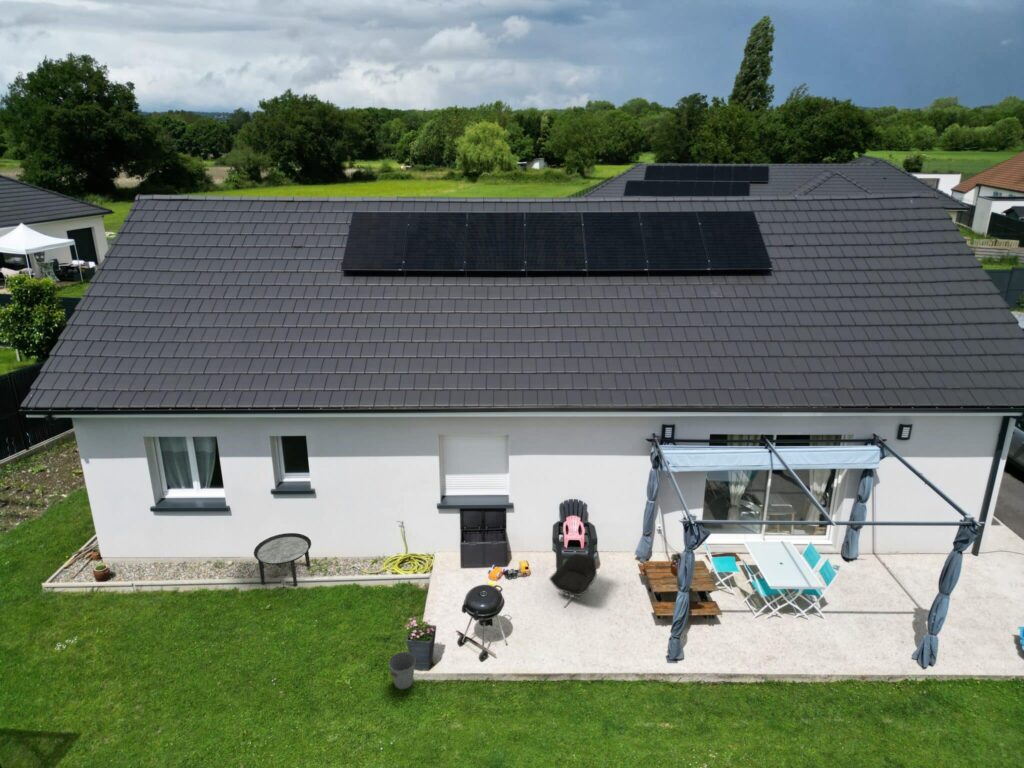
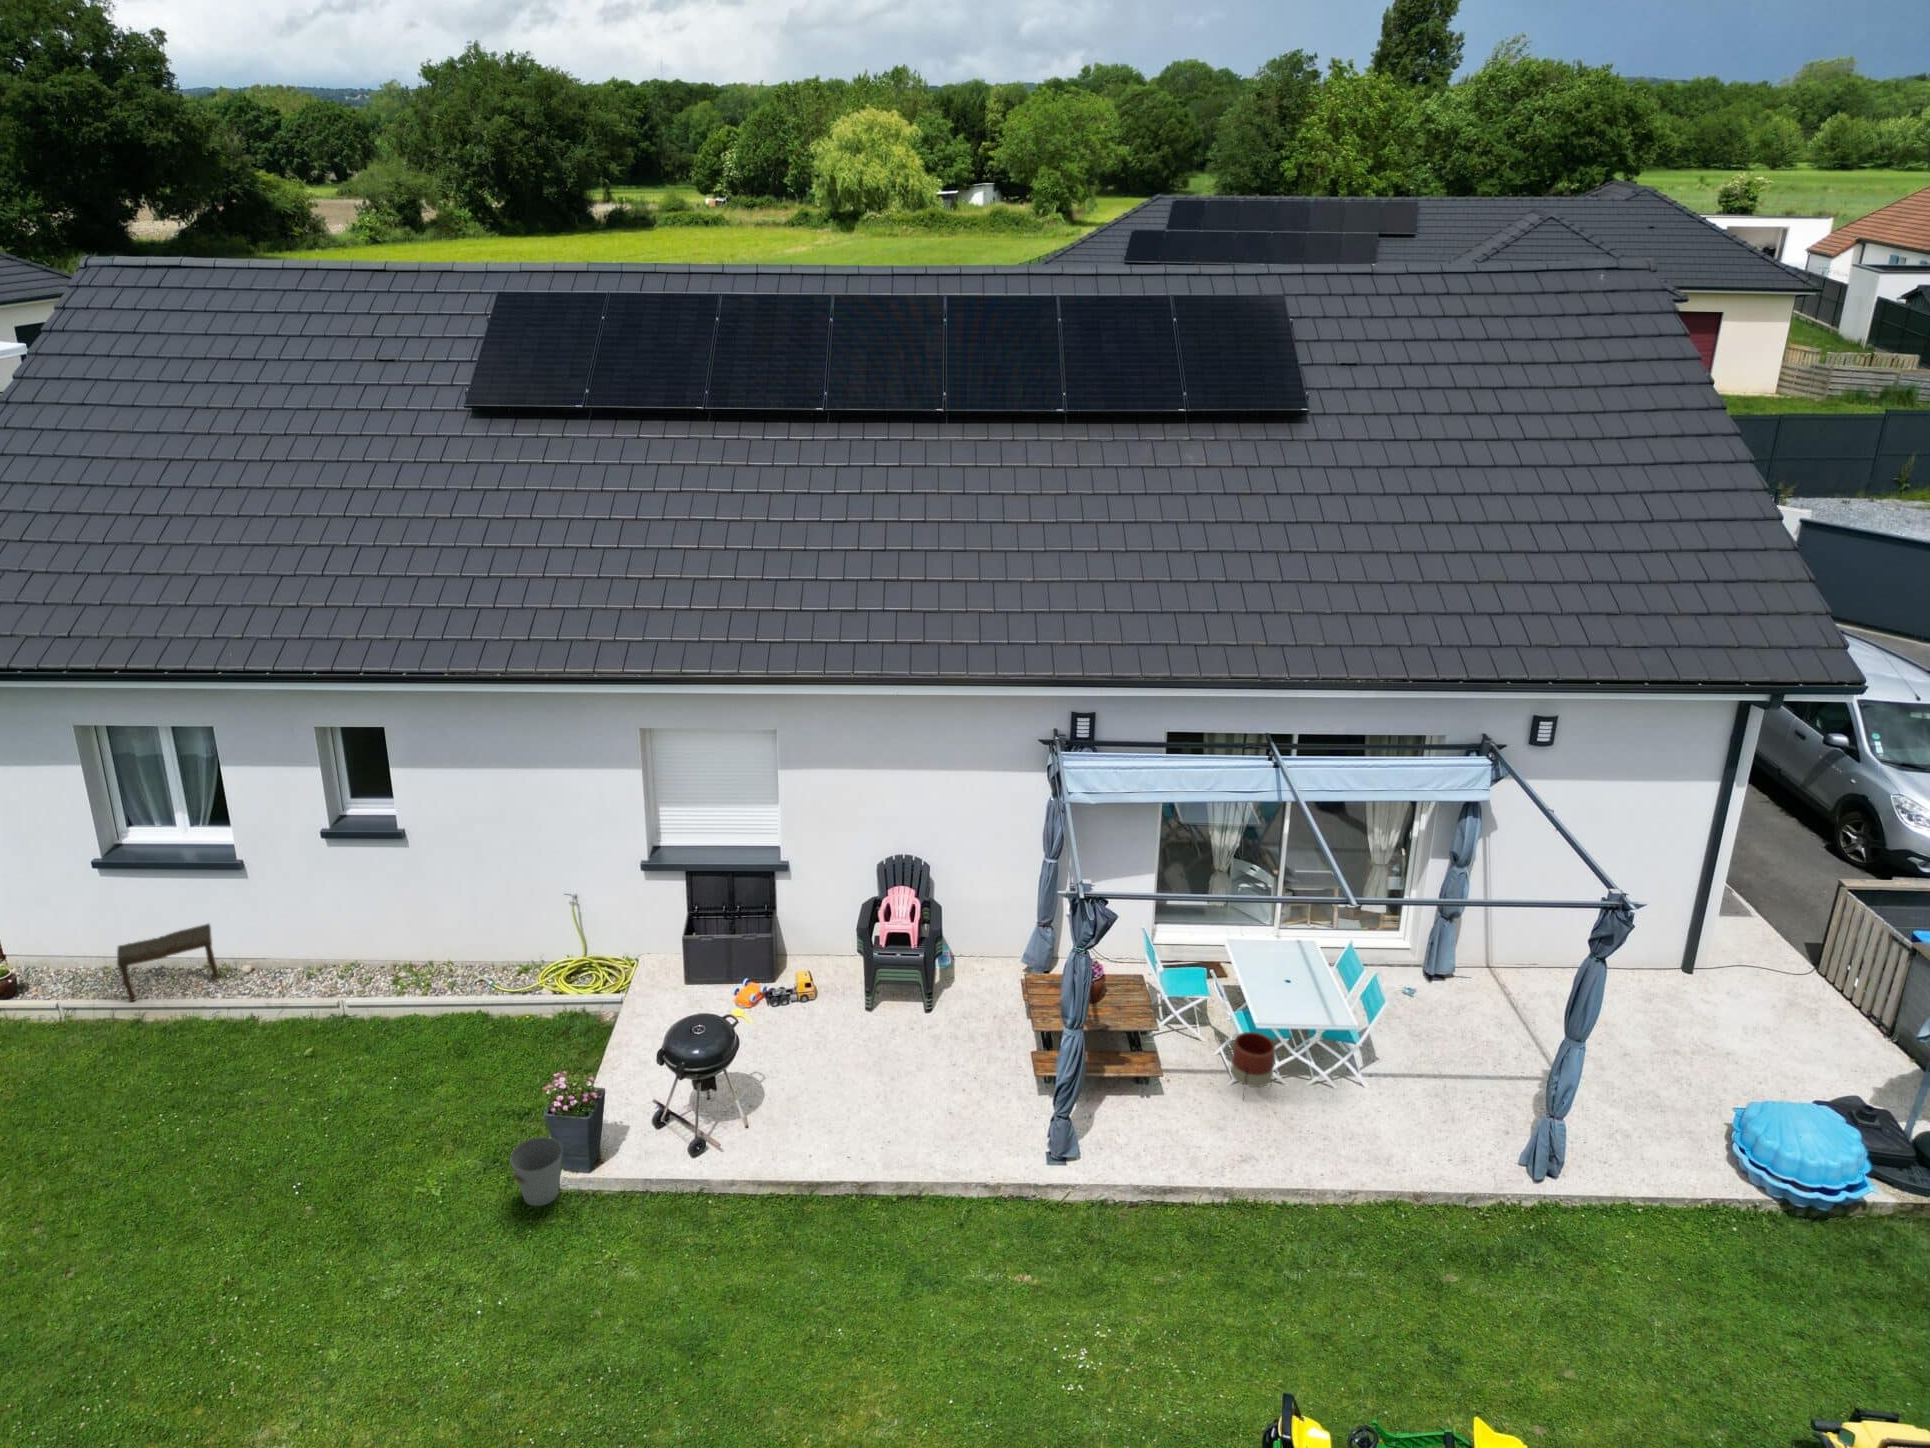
round table: present [254,533,311,586] -> none [285,913,399,1014]
bench: none [163,540,215,582] -> present [117,924,219,1002]
lounge chair: present [550,554,597,607] -> none [844,954,937,1060]
planter: none [755,591,779,627] -> present [1231,1032,1275,1097]

